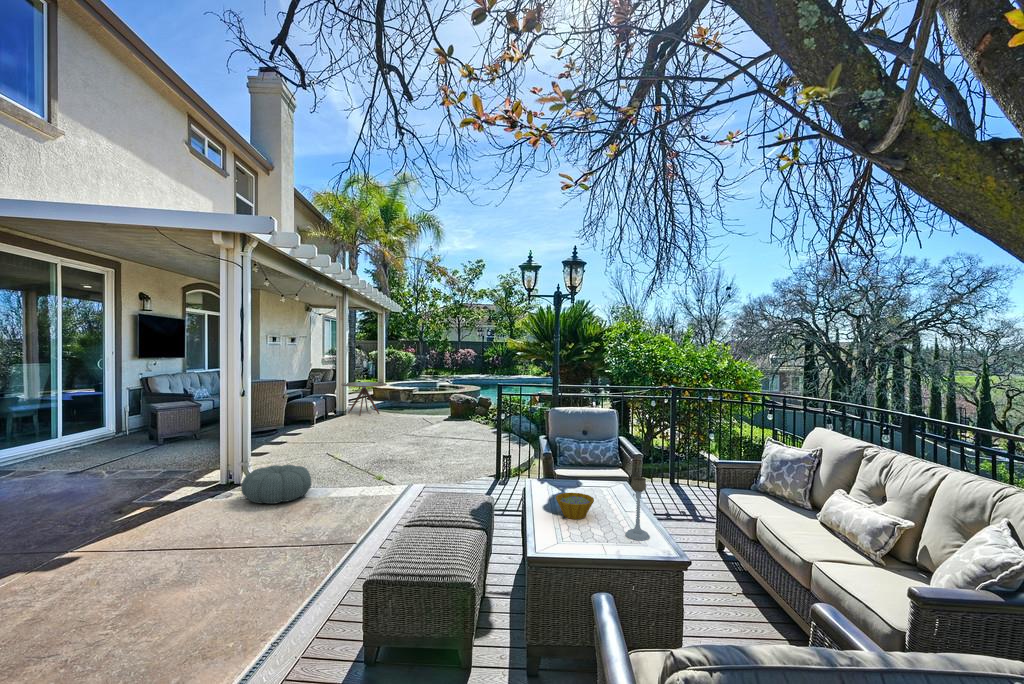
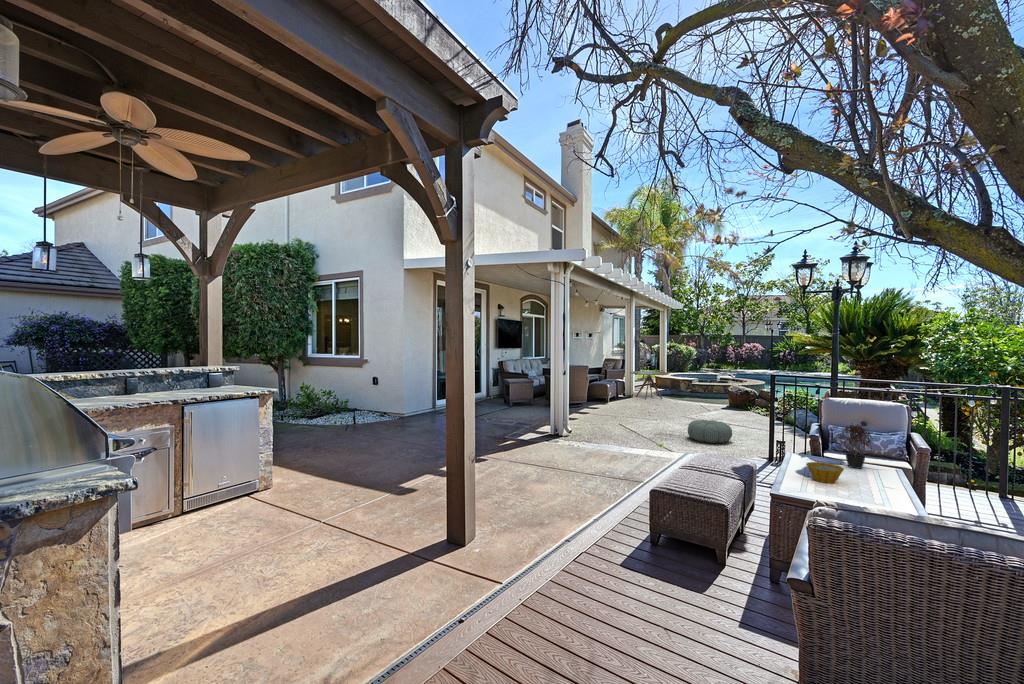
potted plant: none [576,438,613,490] -> present [838,424,872,469]
pouf: present [241,465,311,504] -> present [688,420,732,443]
candle holder: present [625,477,650,540] -> none [869,451,894,504]

